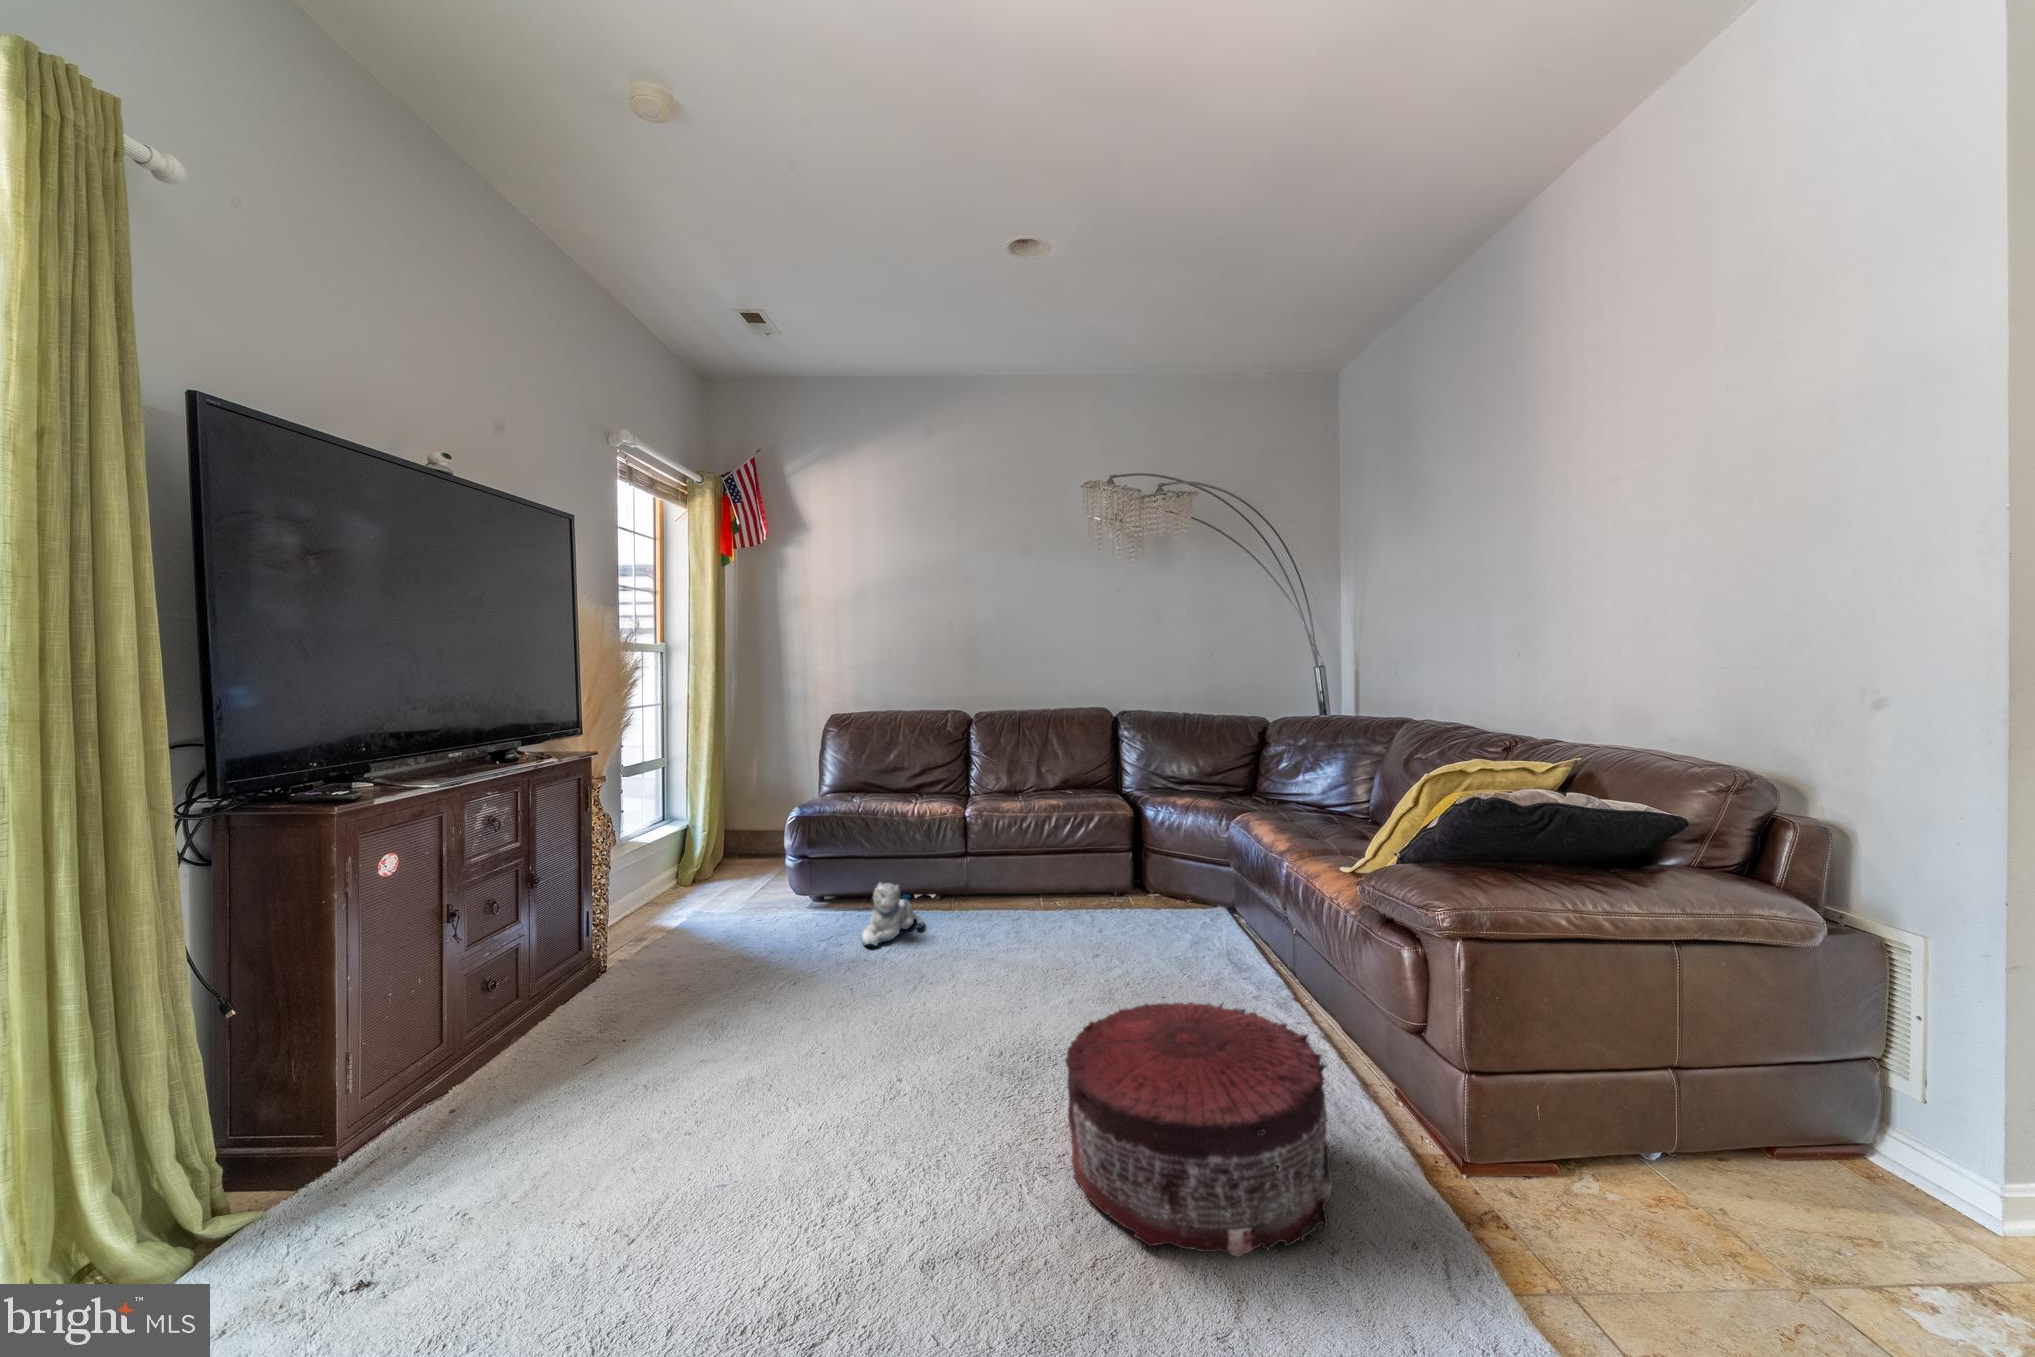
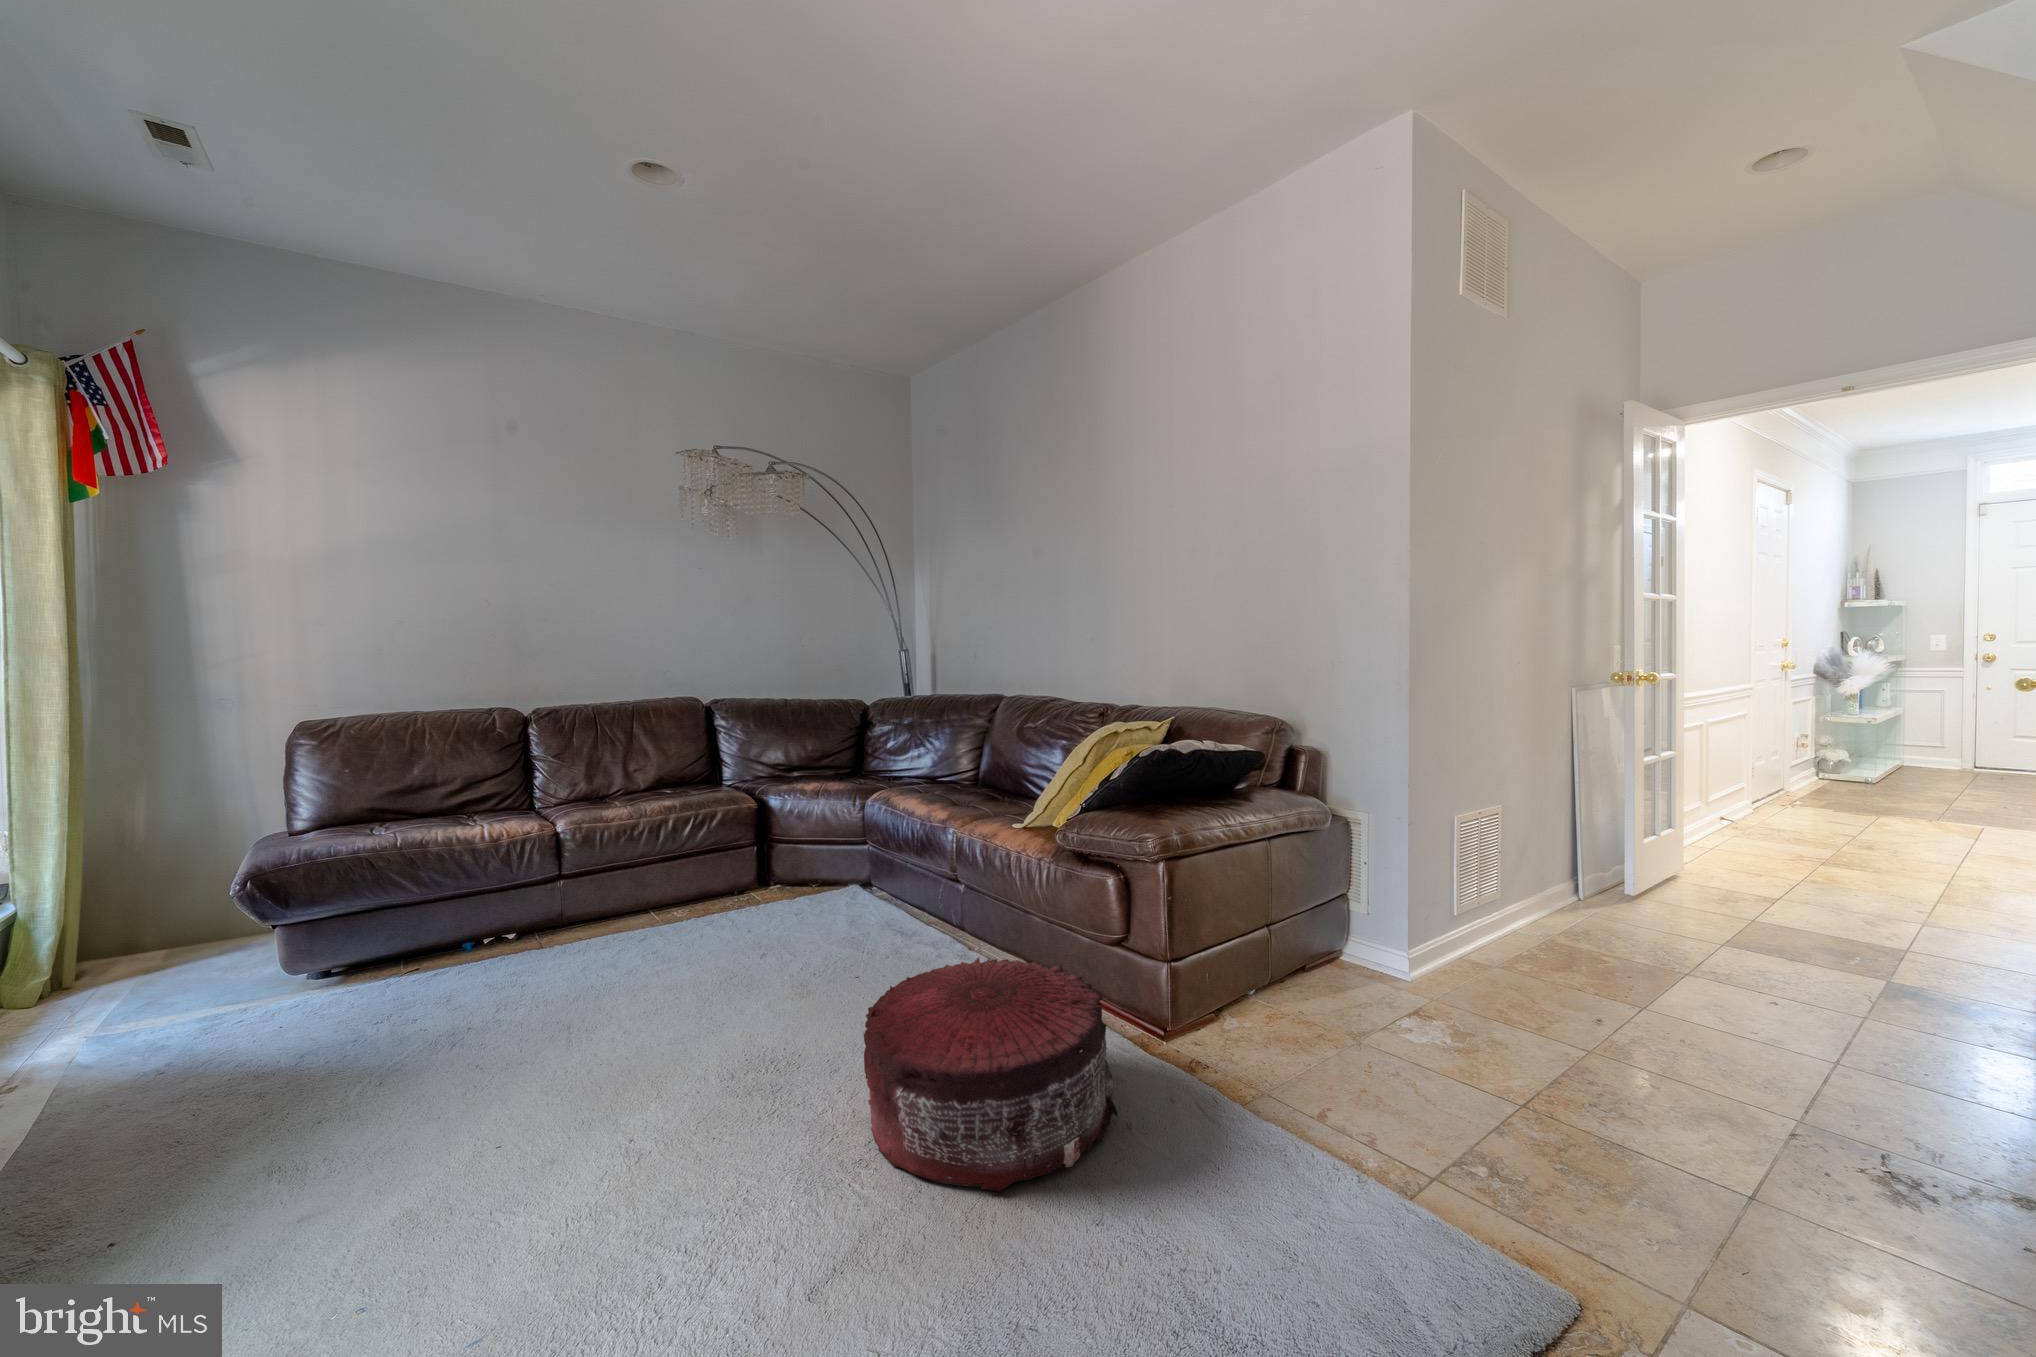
plush toy: present [862,882,923,946] -> none [436,929,522,1018]

